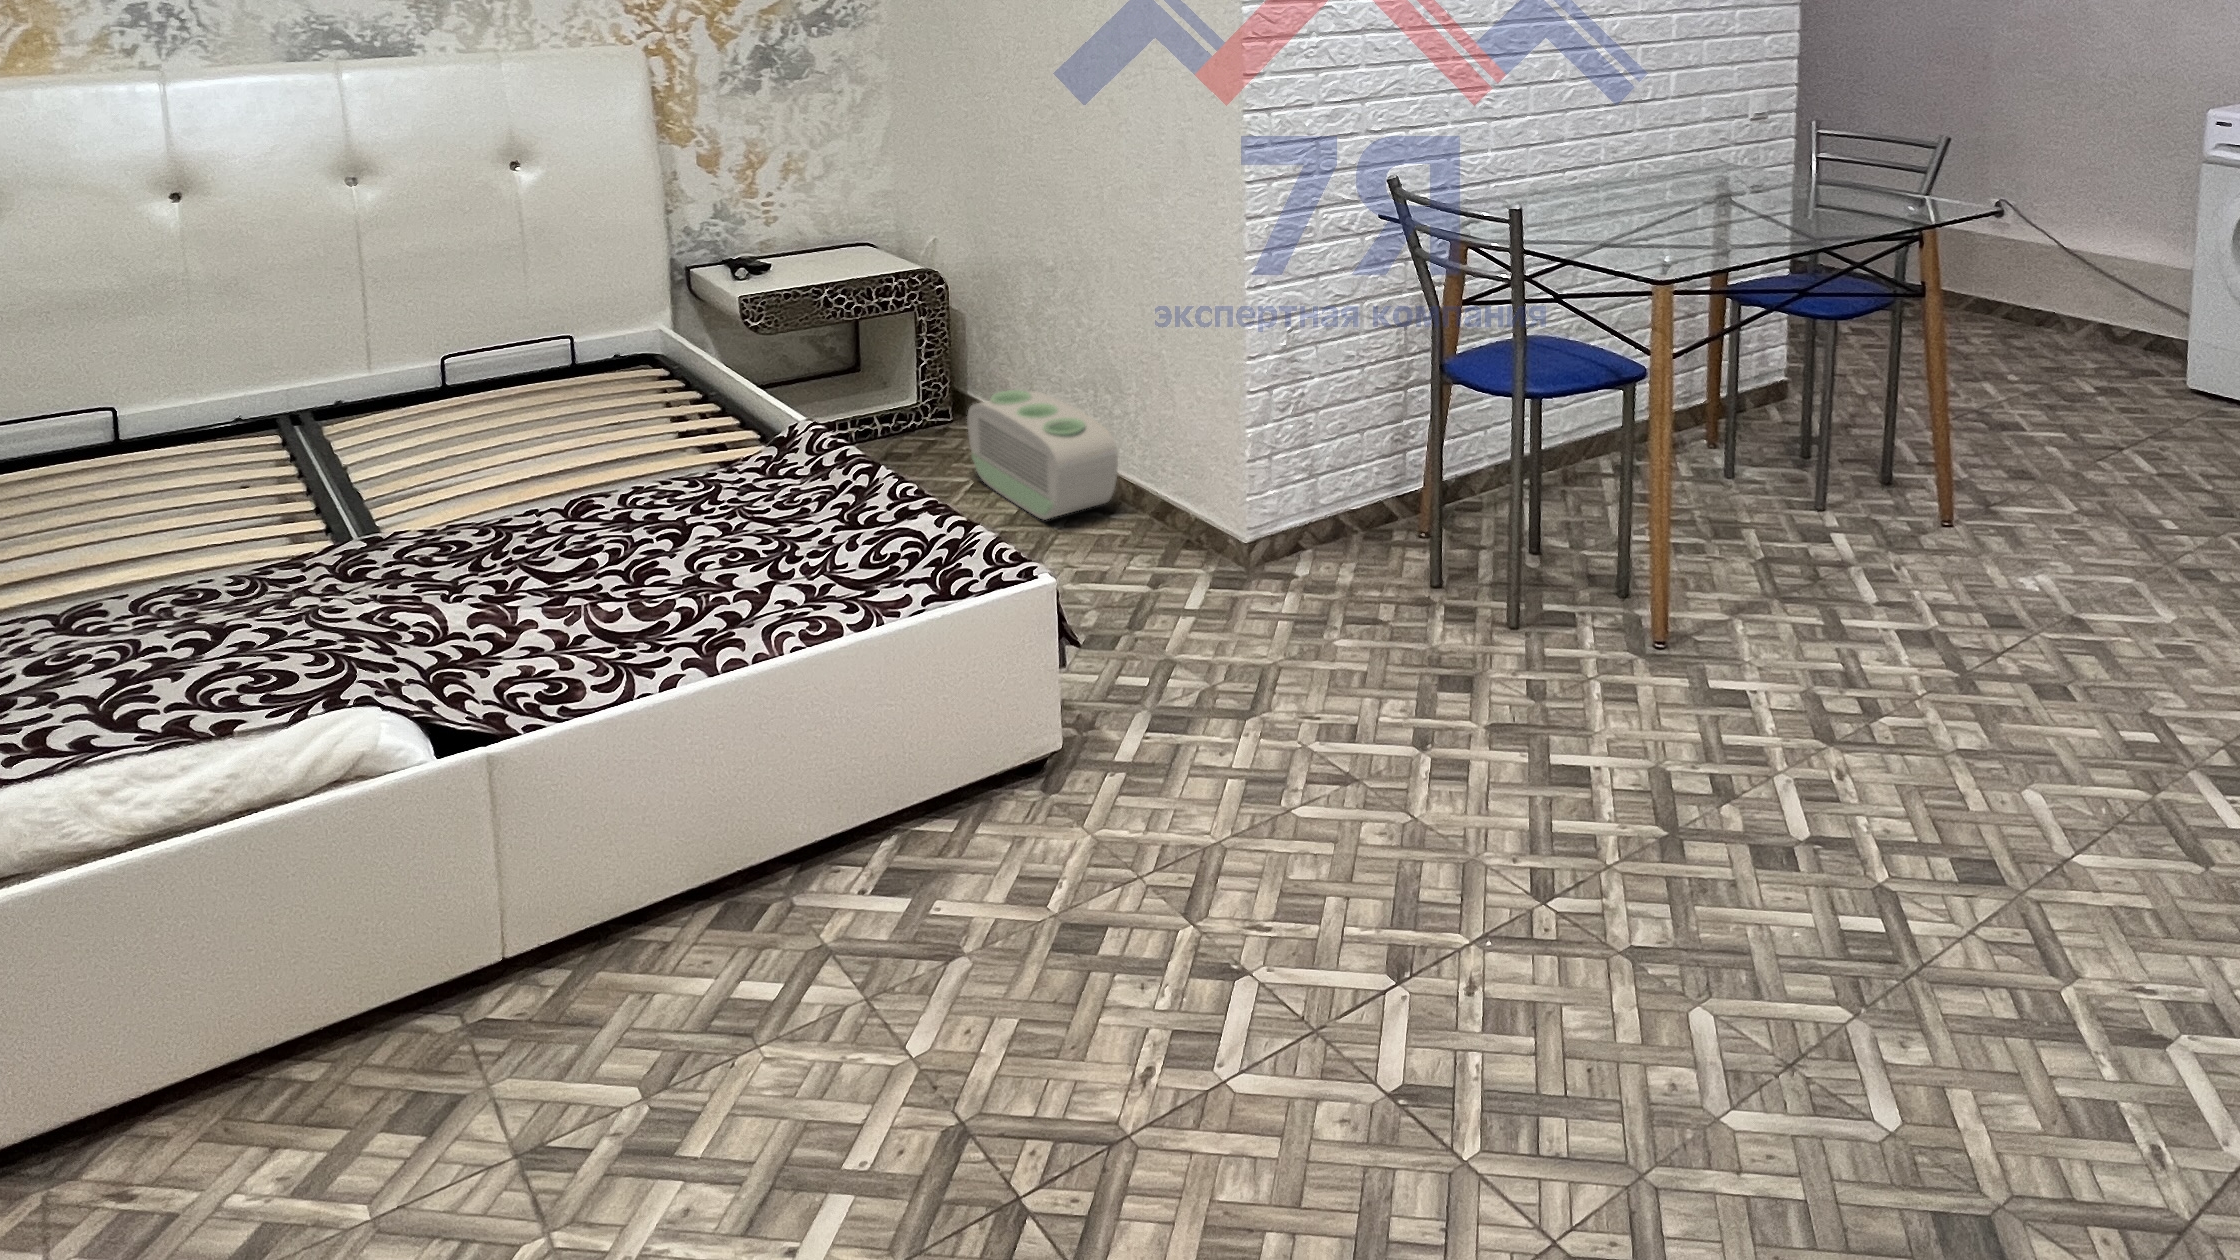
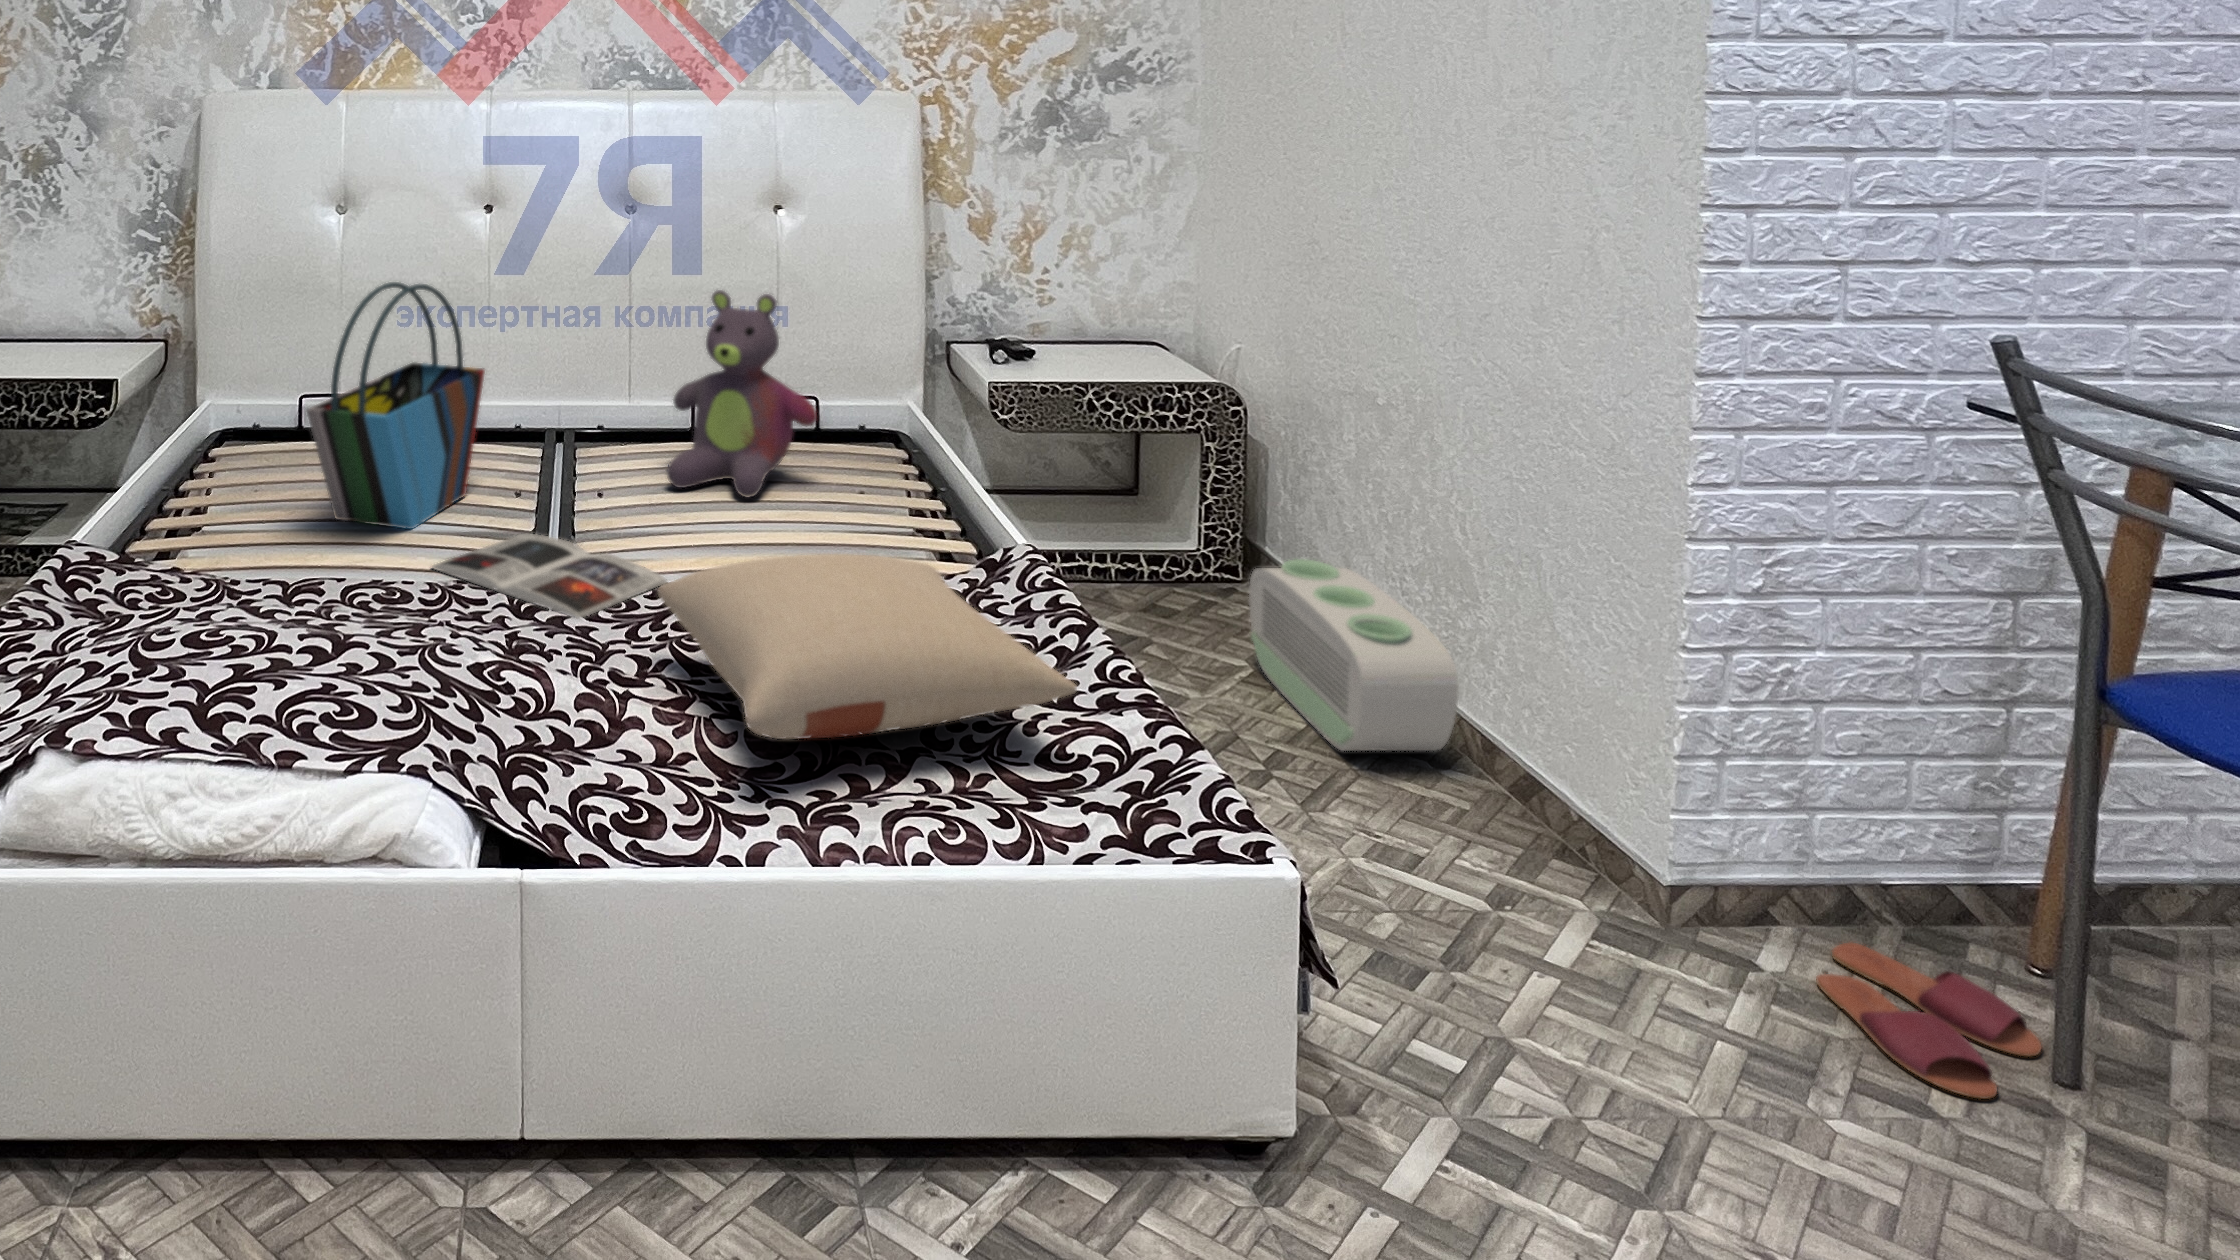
stuffed bear: none [439,247,595,439] -> present [667,290,817,498]
tote bag: none [25,285,227,546] -> present [307,282,485,529]
pillow: none [512,445,889,599] -> present [657,554,1077,739]
magazine: none [224,506,495,567] -> present [432,534,667,618]
slippers: none [1324,547,1426,608] -> present [1816,942,2041,1099]

